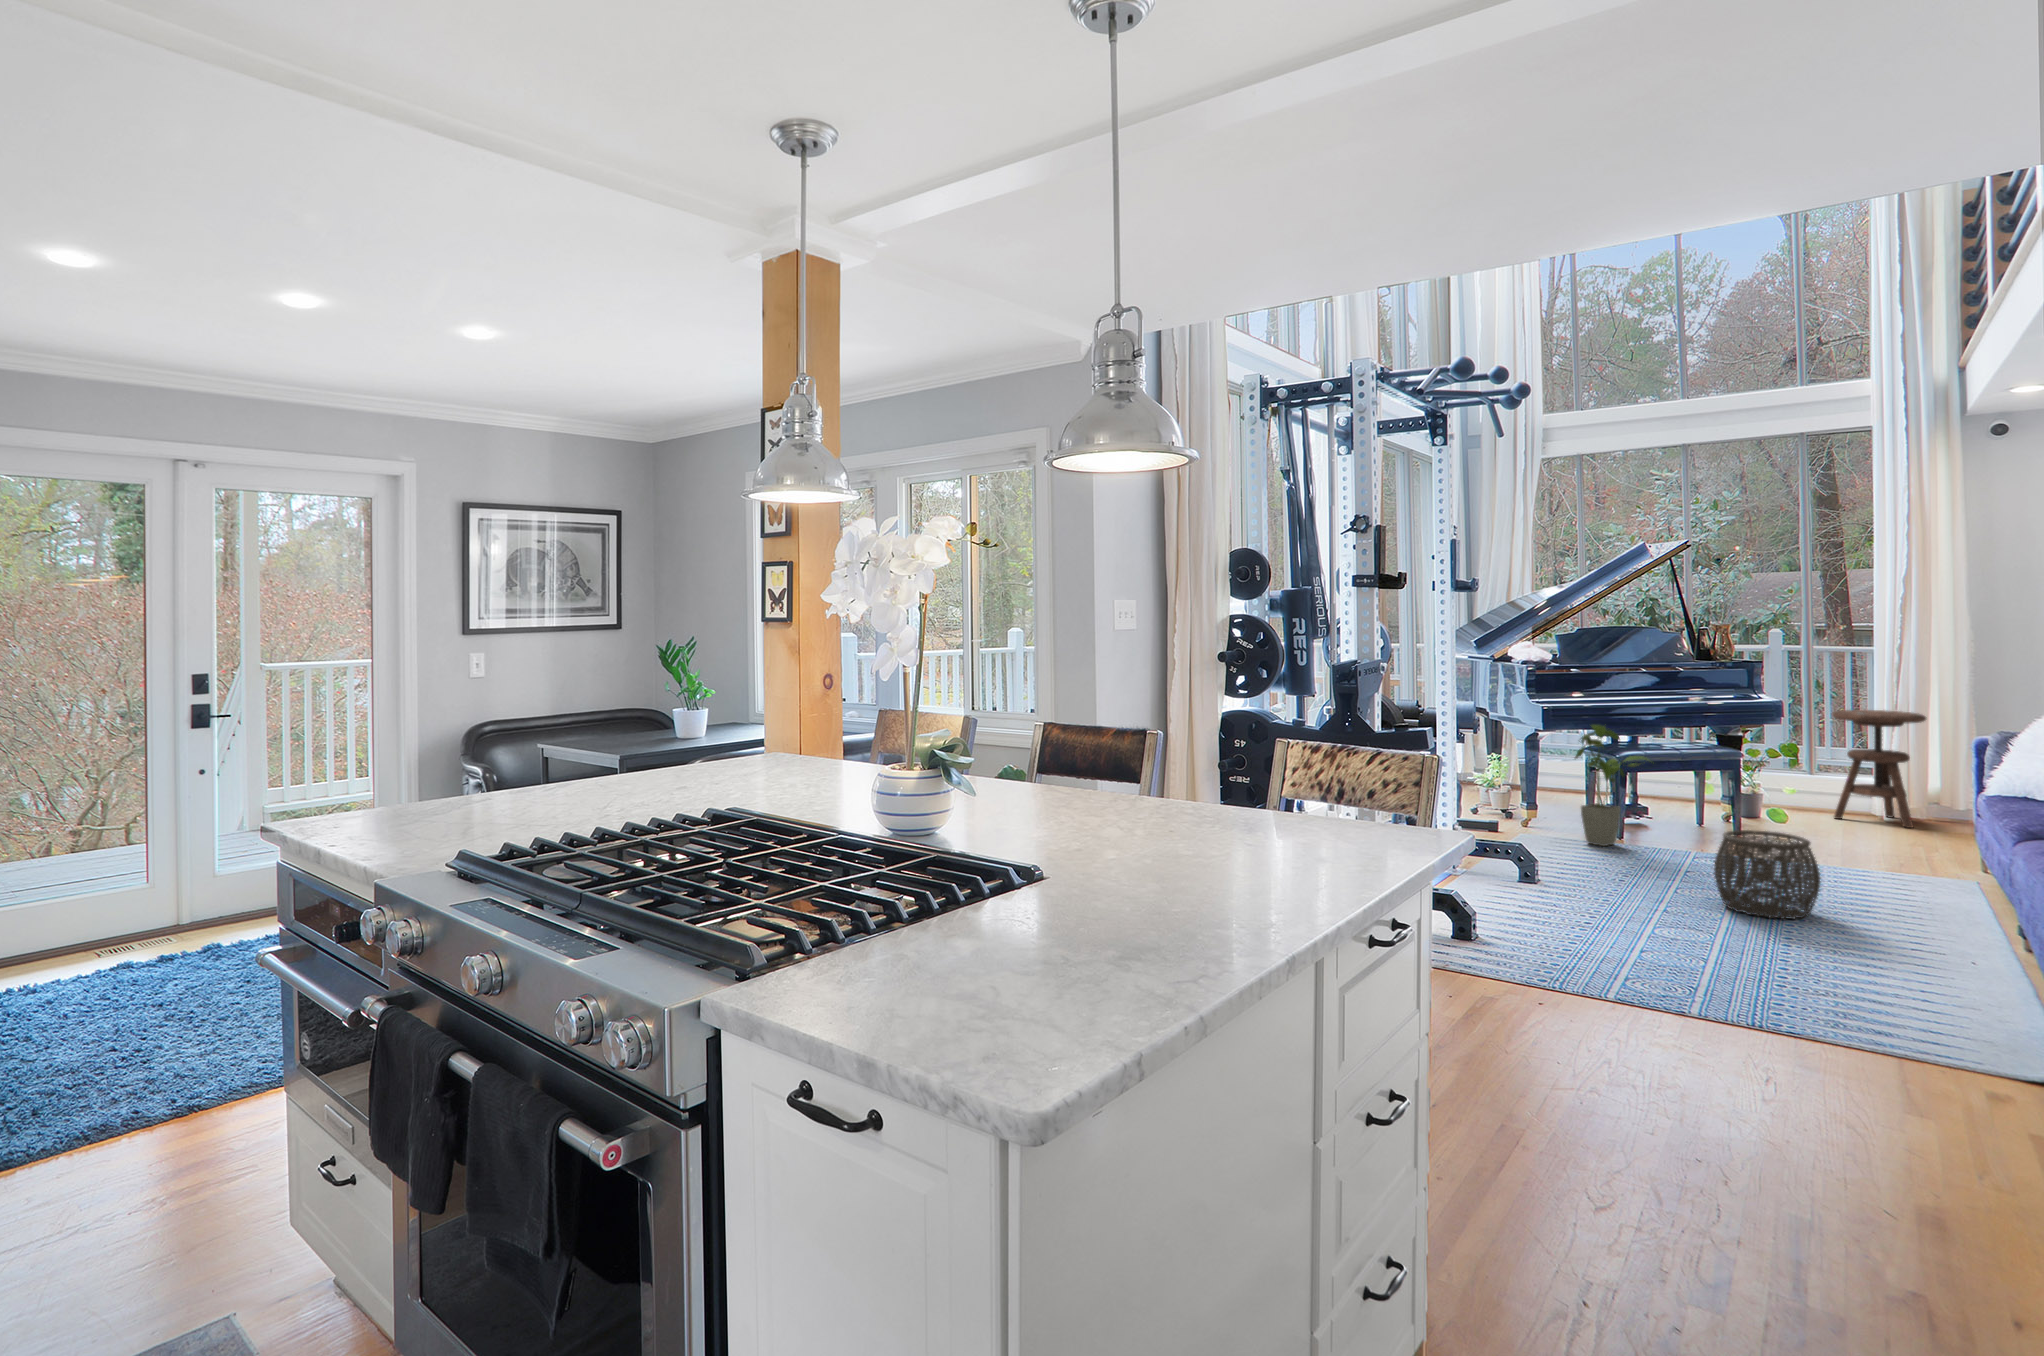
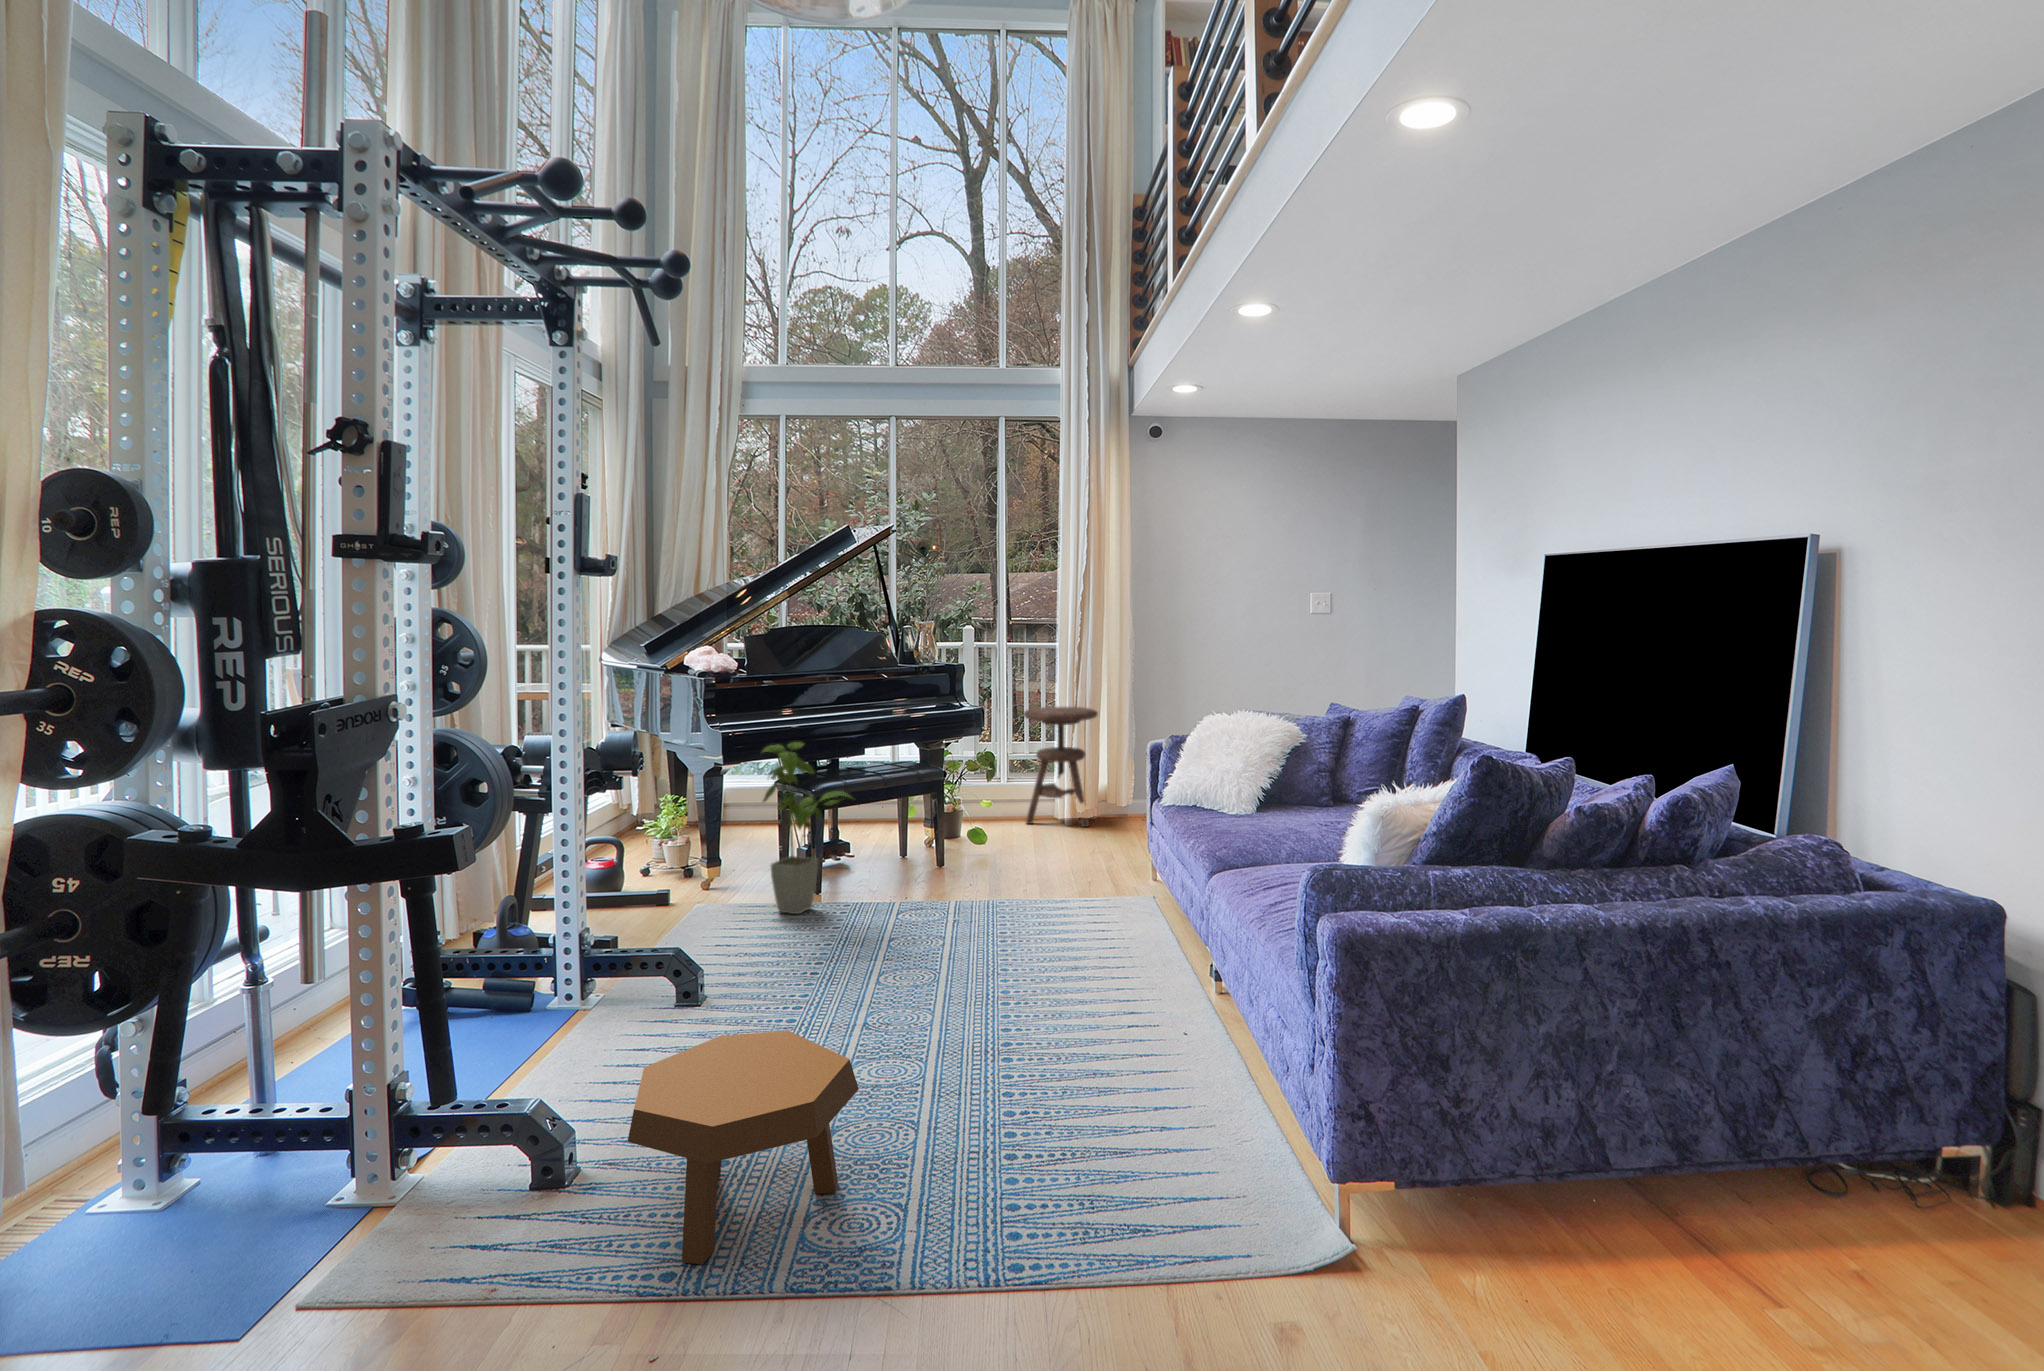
woven basket: present [1714,830,1821,919] -> none [915,892,1031,1018]
footstool: none [1533,868,1676,970] -> present [628,1031,859,1264]

